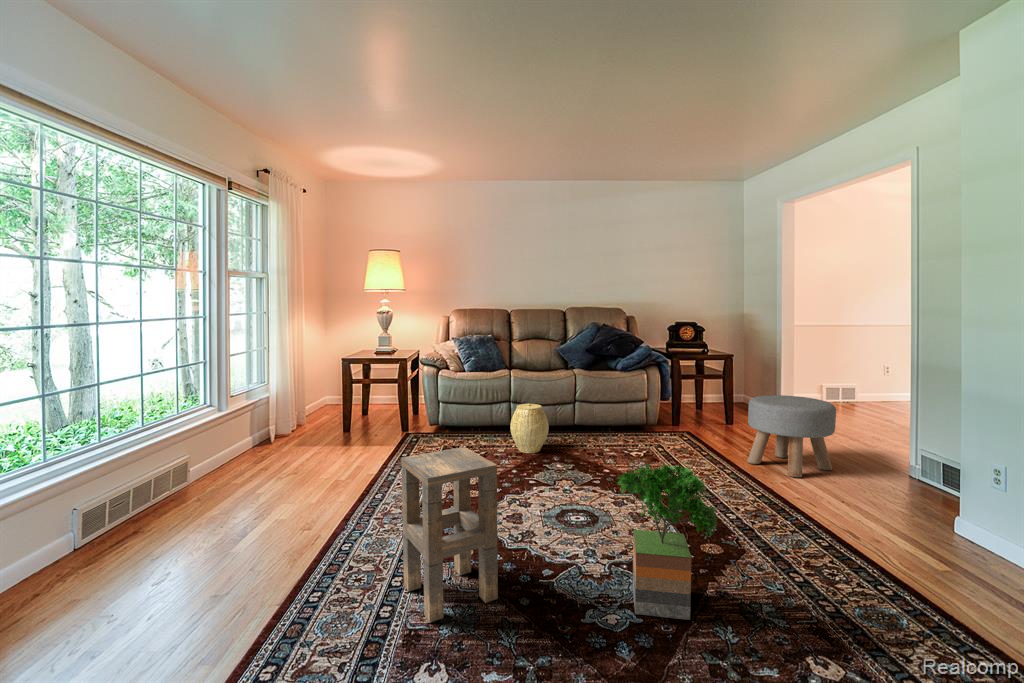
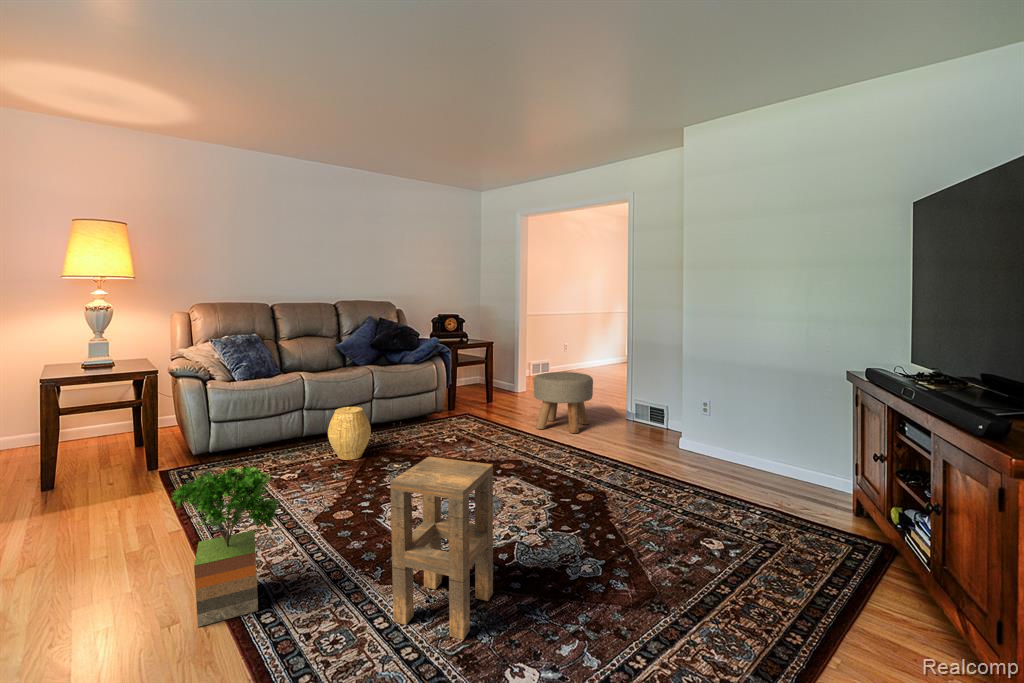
potted tree: present [617,463,717,620] -> present [172,465,280,627]

